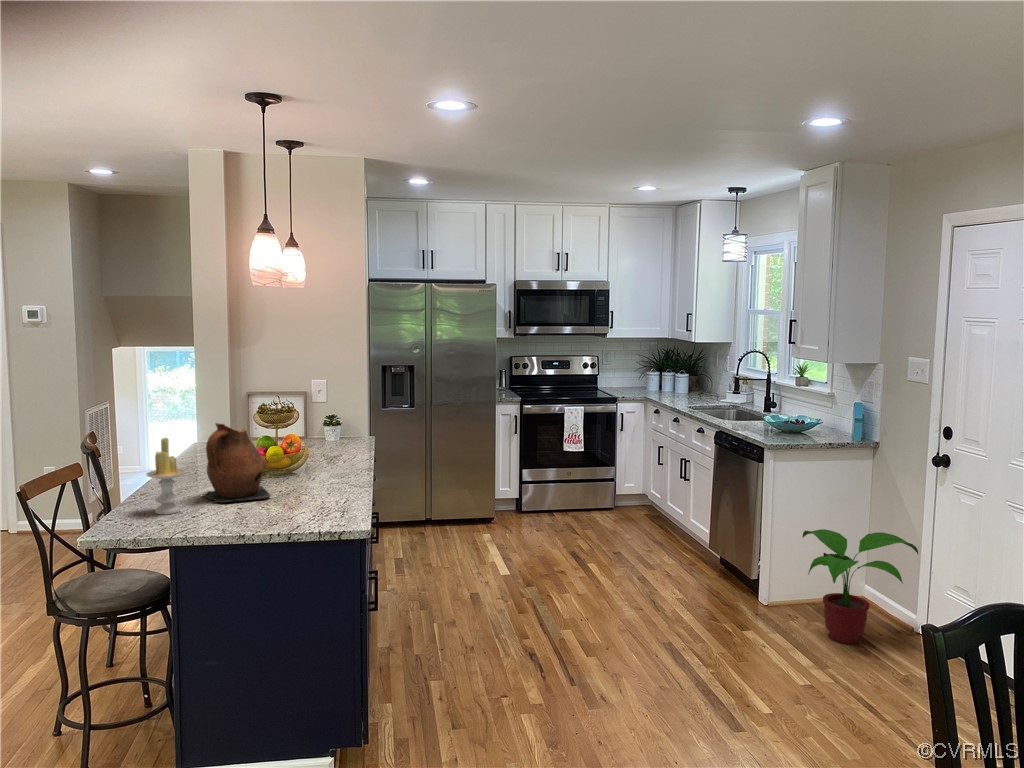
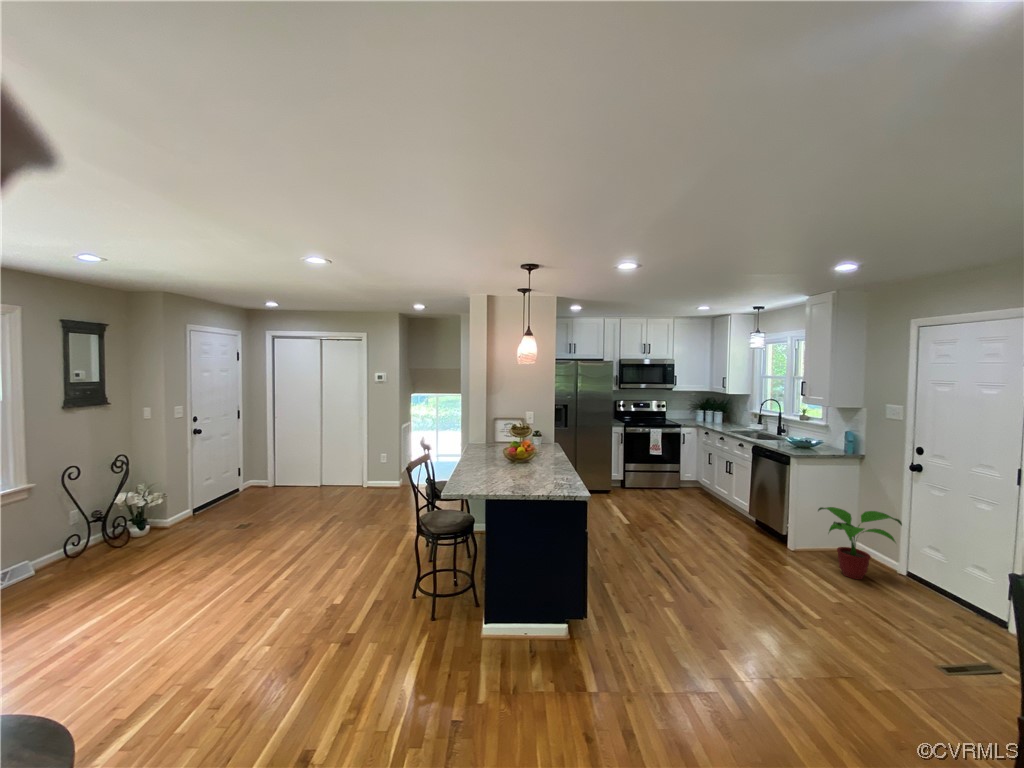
ceramic pitcher: present [204,423,271,502] -> none [491,435,528,478]
candle: present [146,438,186,515] -> none [470,442,490,483]

